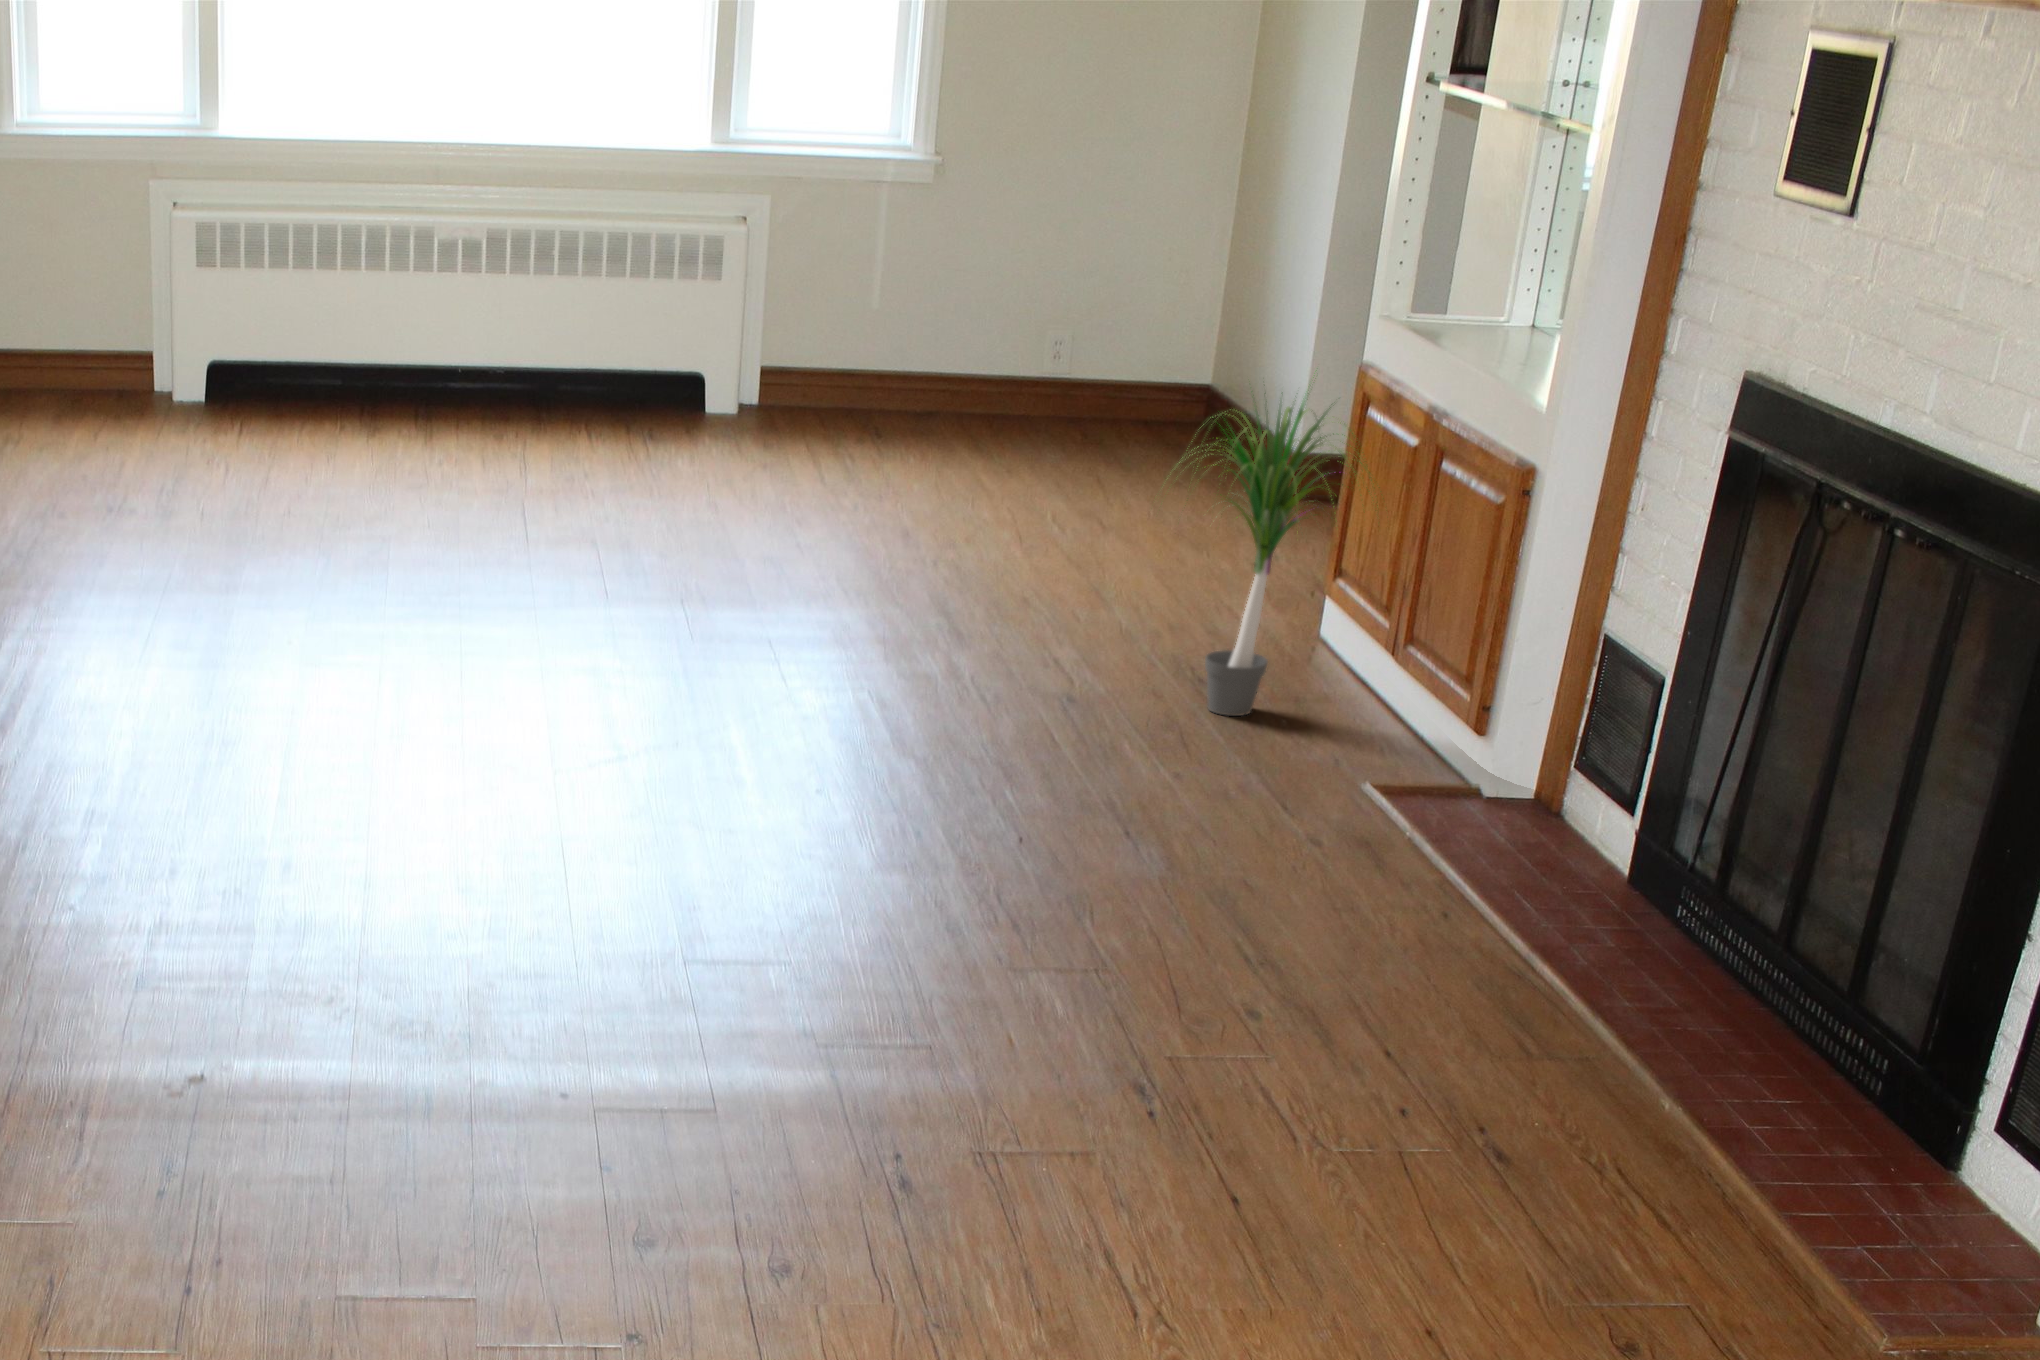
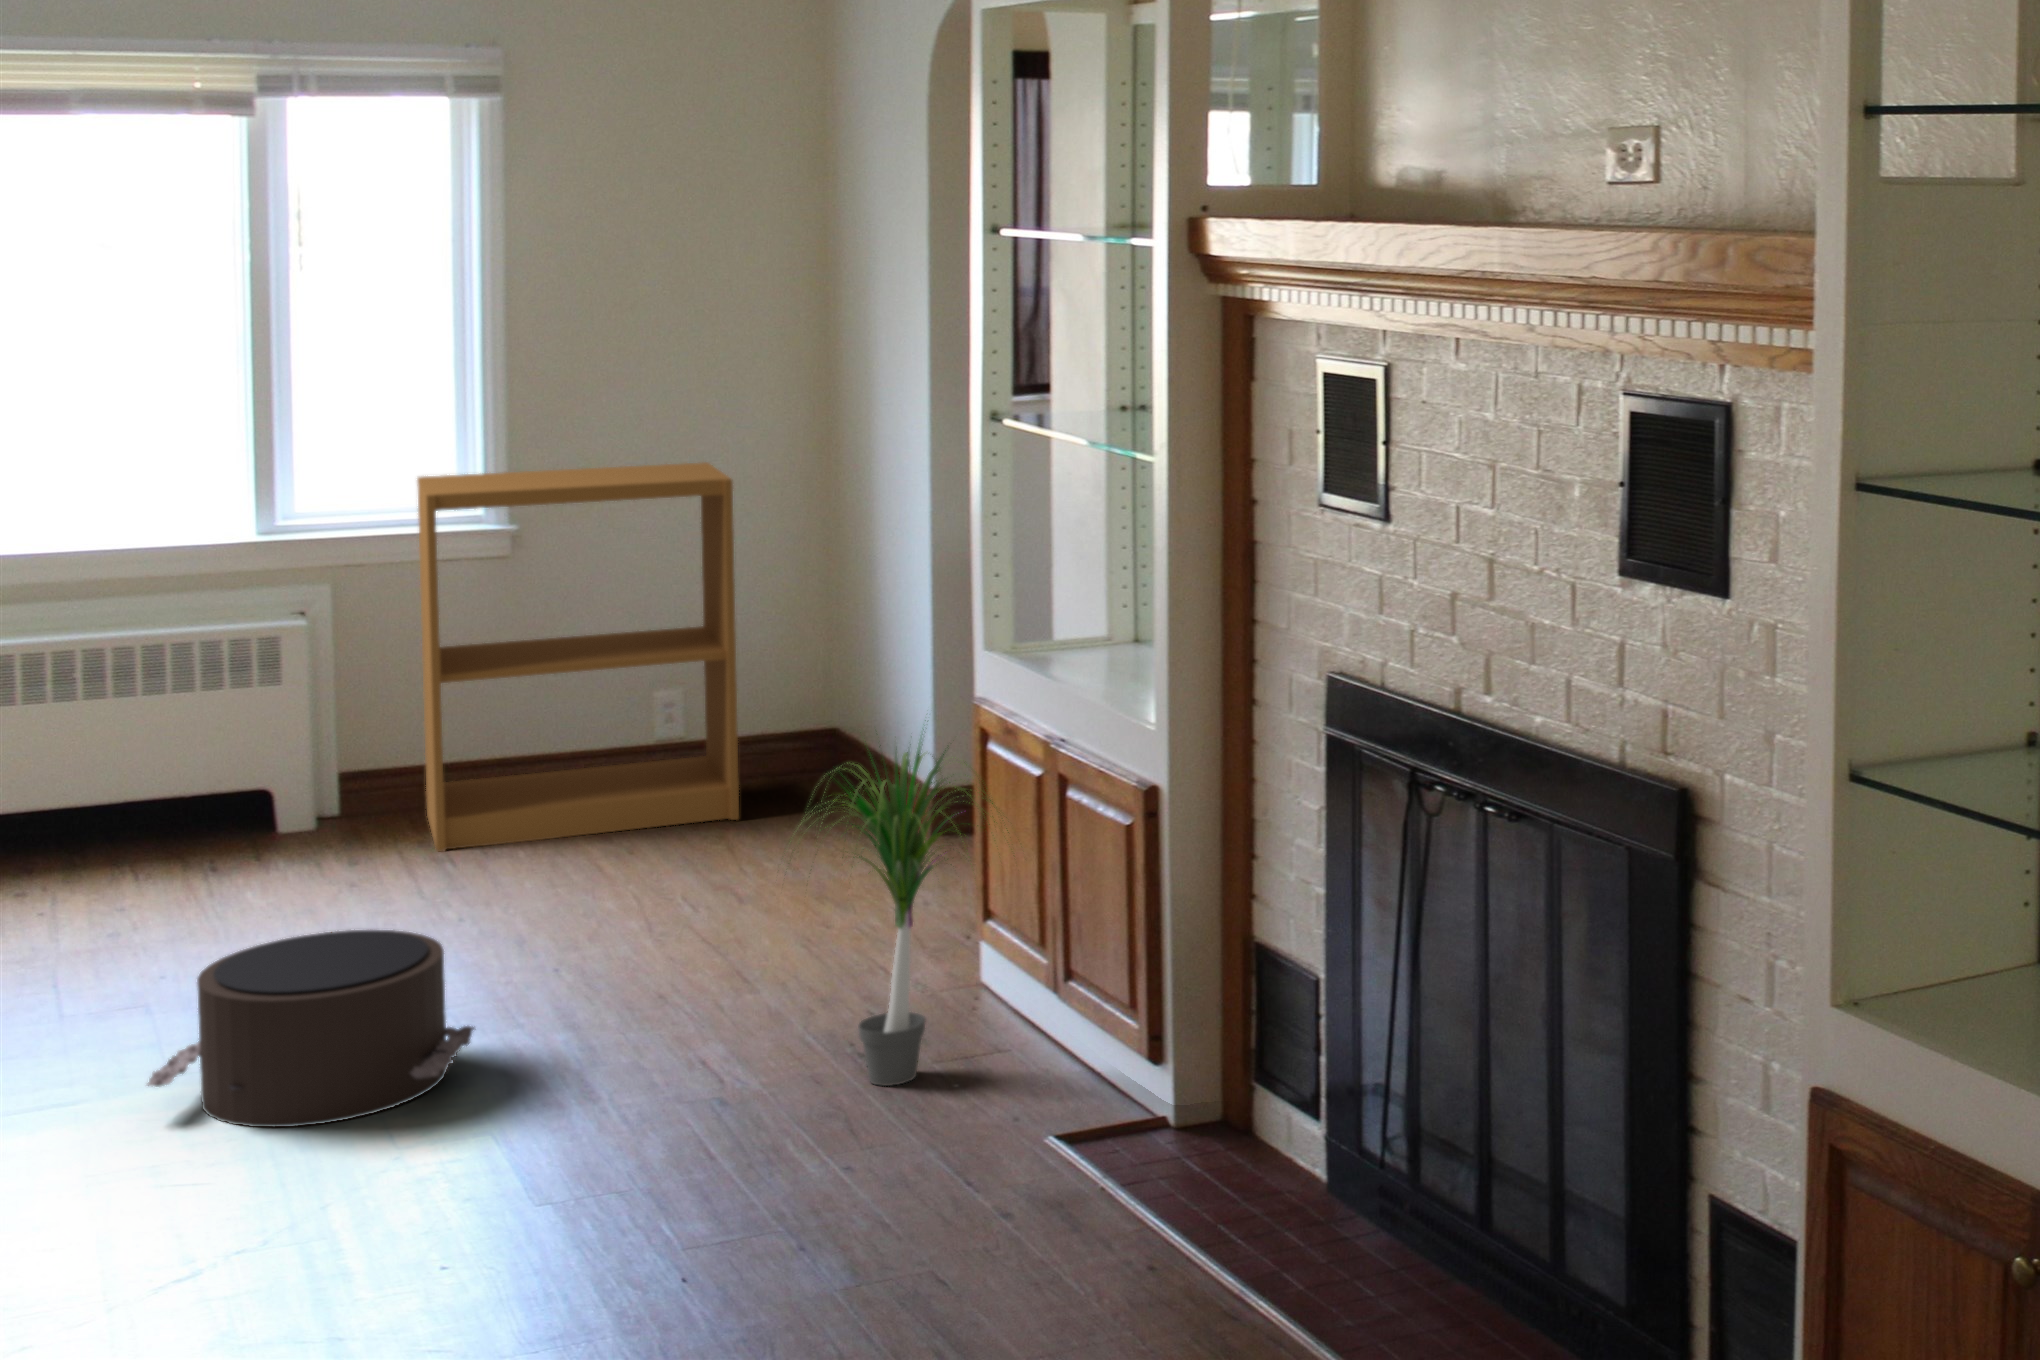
bookshelf: none [832,87,1148,458] -> present [417,462,739,852]
pouf: none [622,501,876,659] -> present [147,930,475,1127]

